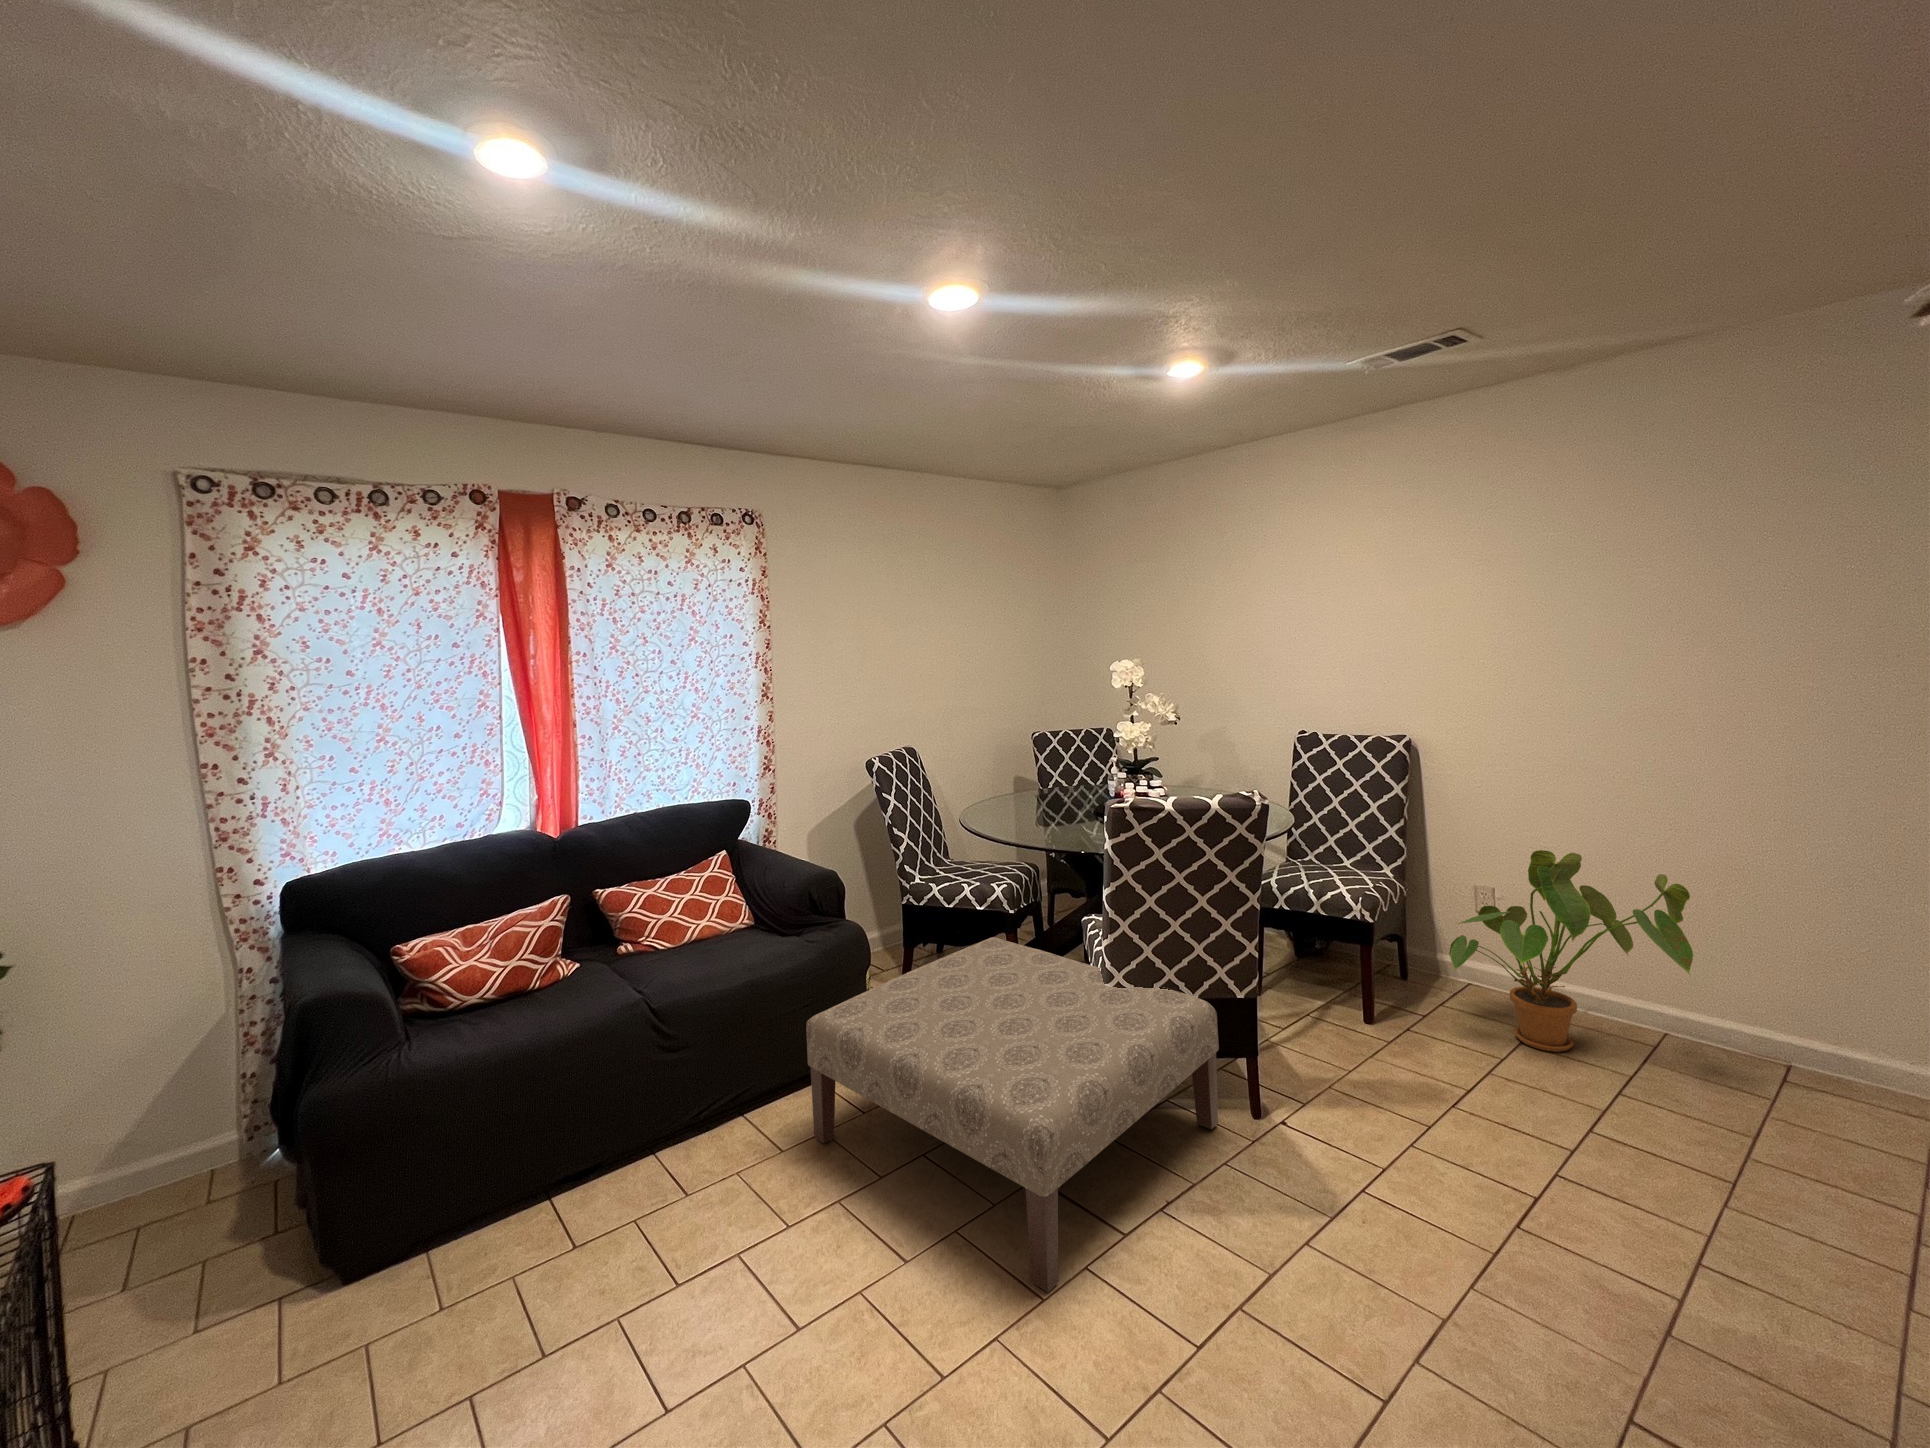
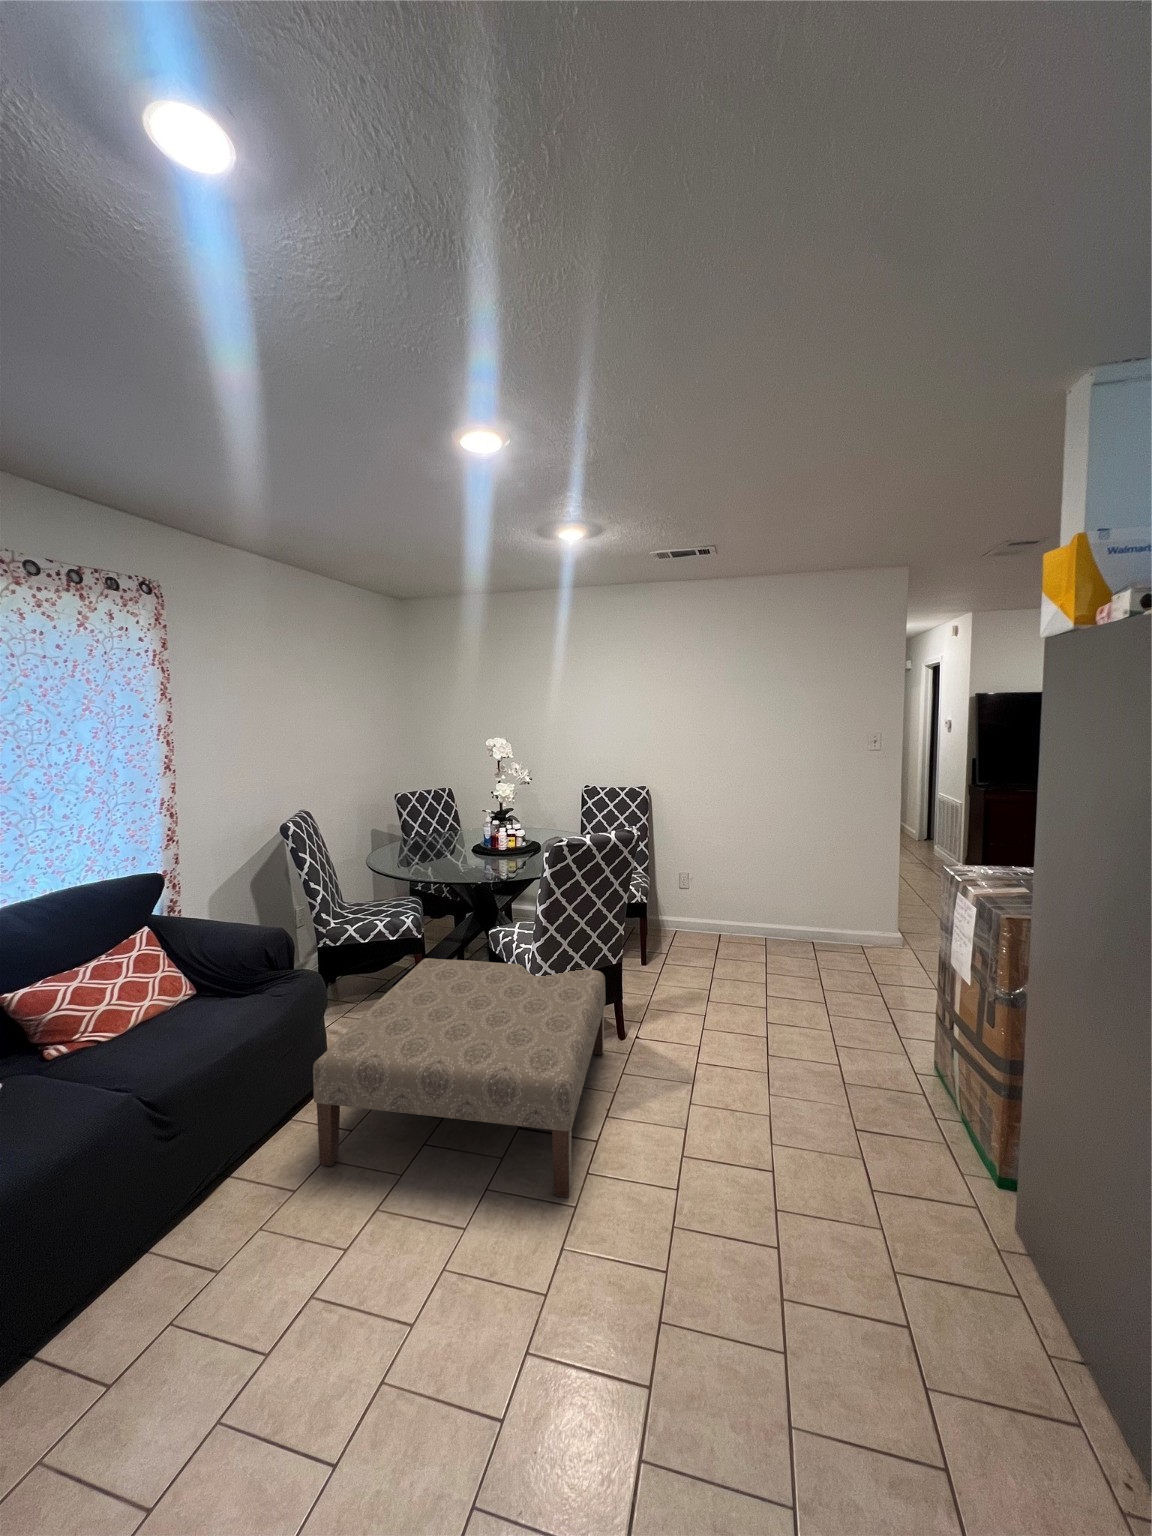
house plant: present [1449,850,1693,1052] -> none [680,850,791,960]

